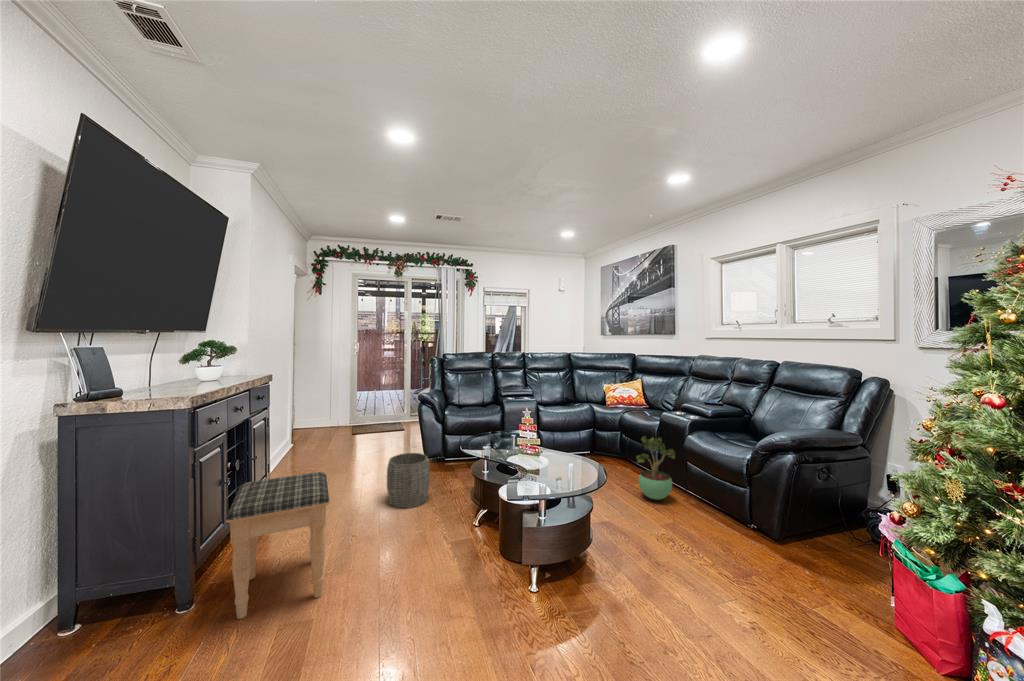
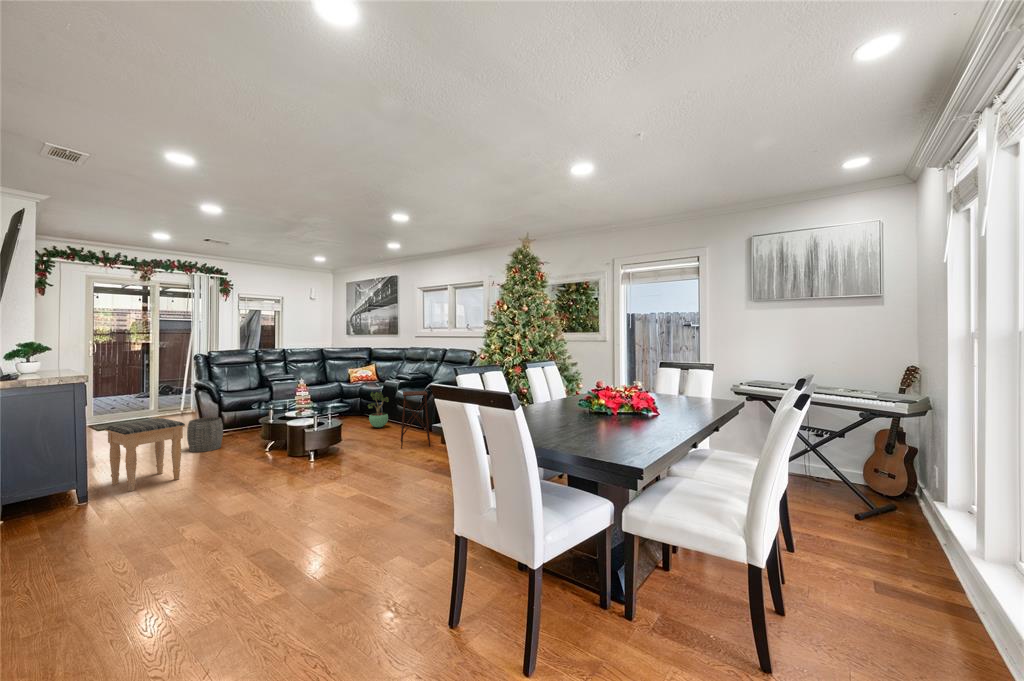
side table: none [715,464,809,625] -> present [401,391,430,449]

